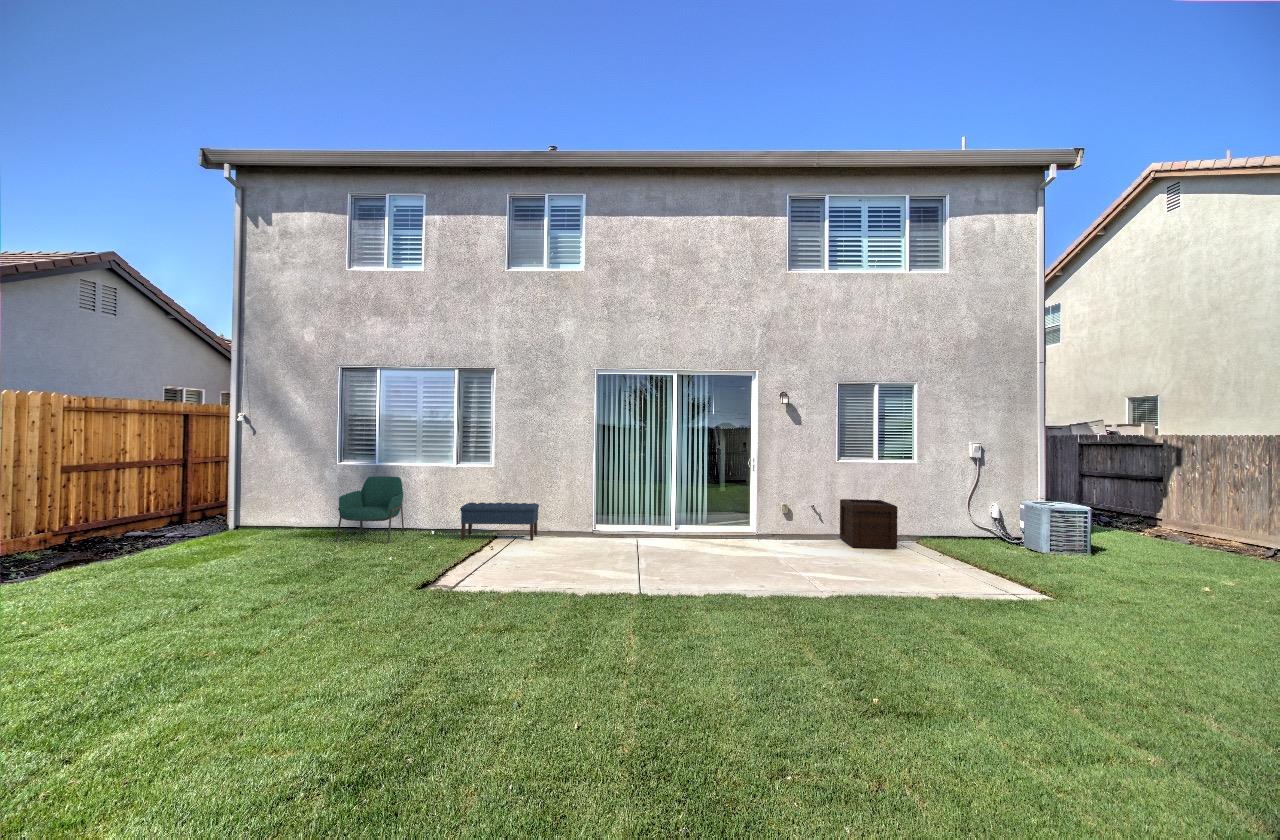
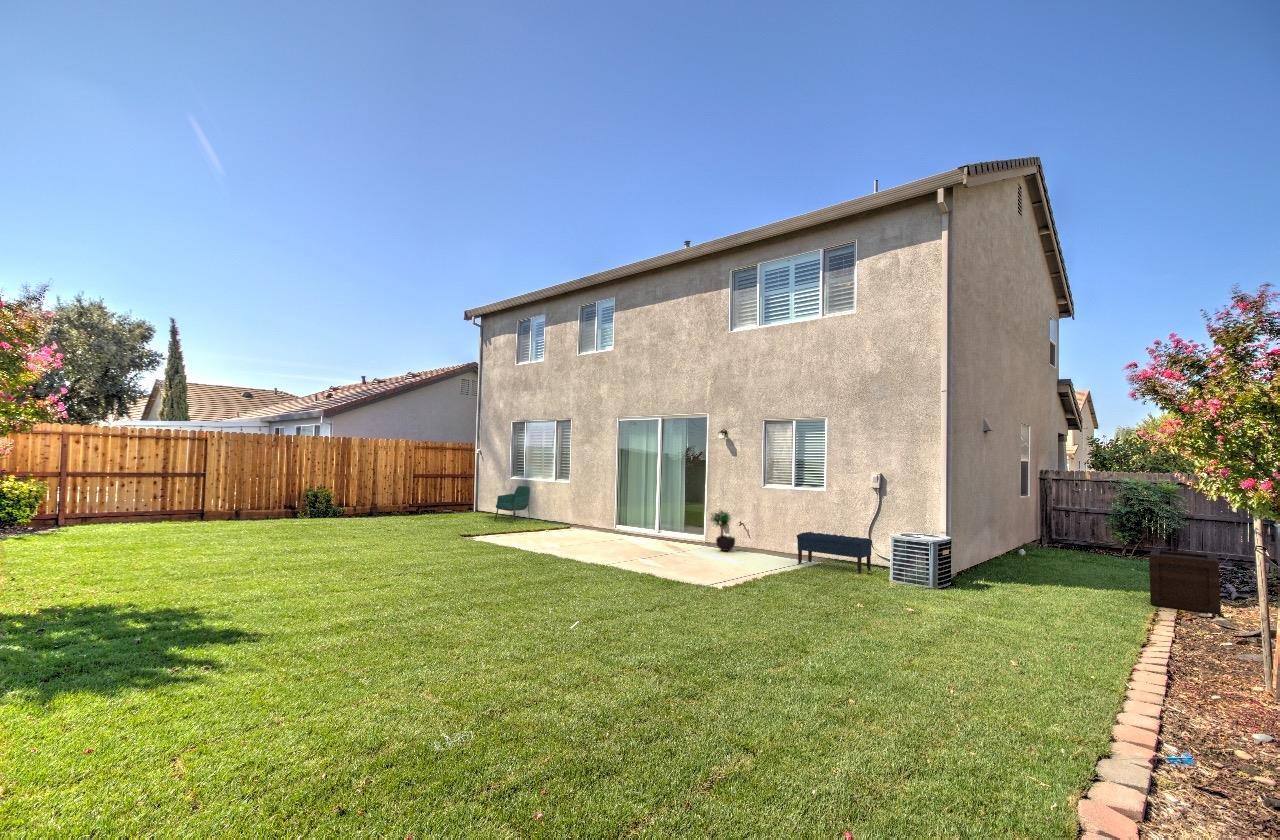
potted tree: none [786,487,818,542] -> present [711,511,735,551]
wooden crate: present [840,499,897,549] -> present [1149,550,1221,615]
bench: present [460,503,539,540] -> present [797,532,872,574]

